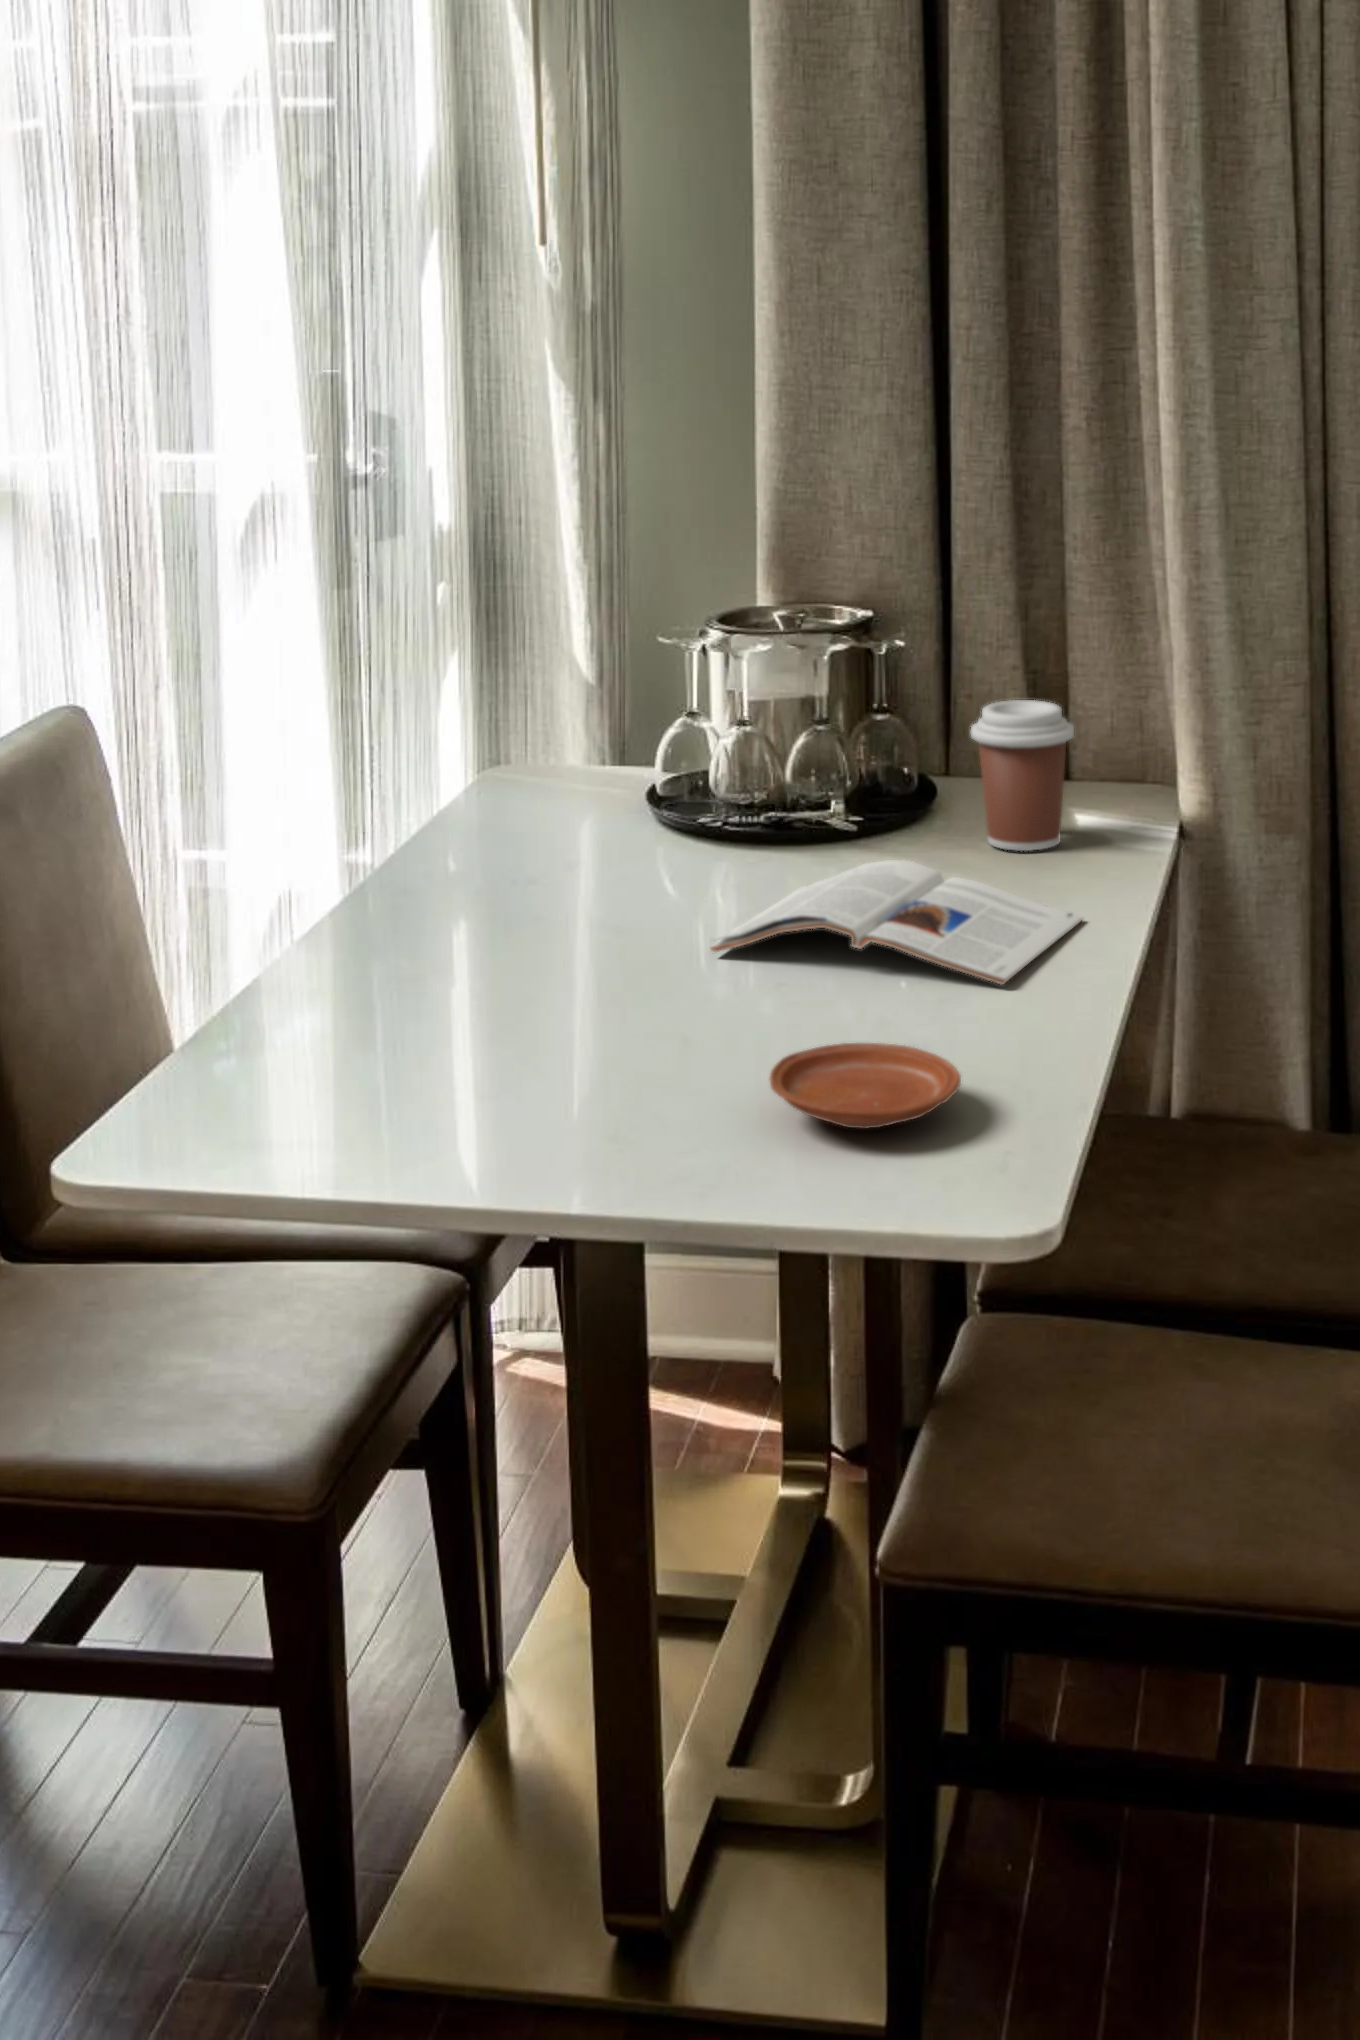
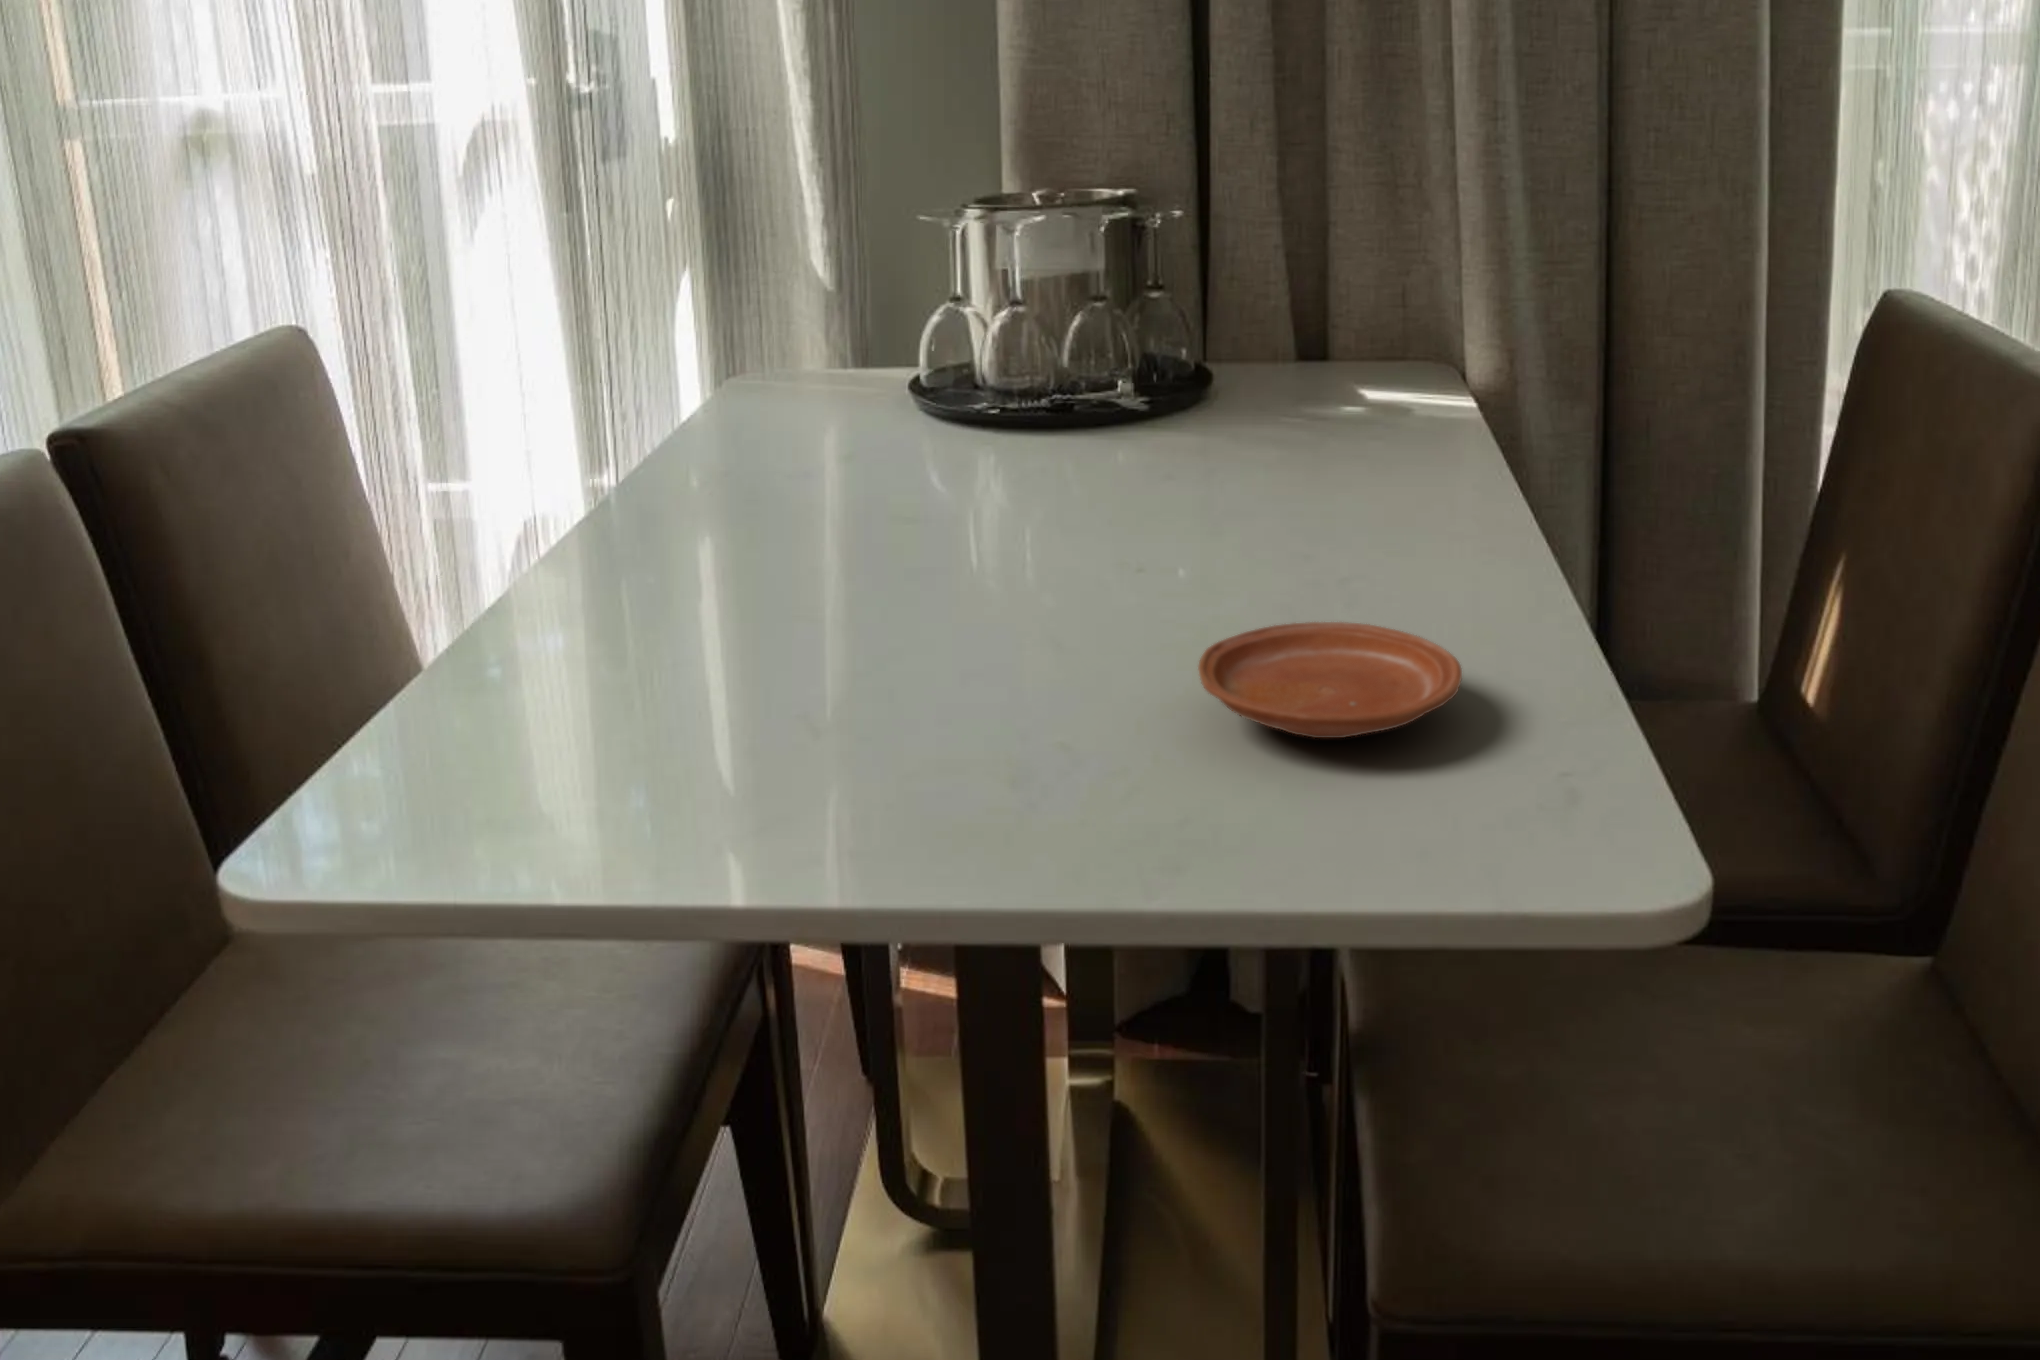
coffee cup: present [971,700,1074,851] -> none [1269,258,1382,417]
magazine: present [711,860,1082,984] -> none [1035,424,1446,548]

